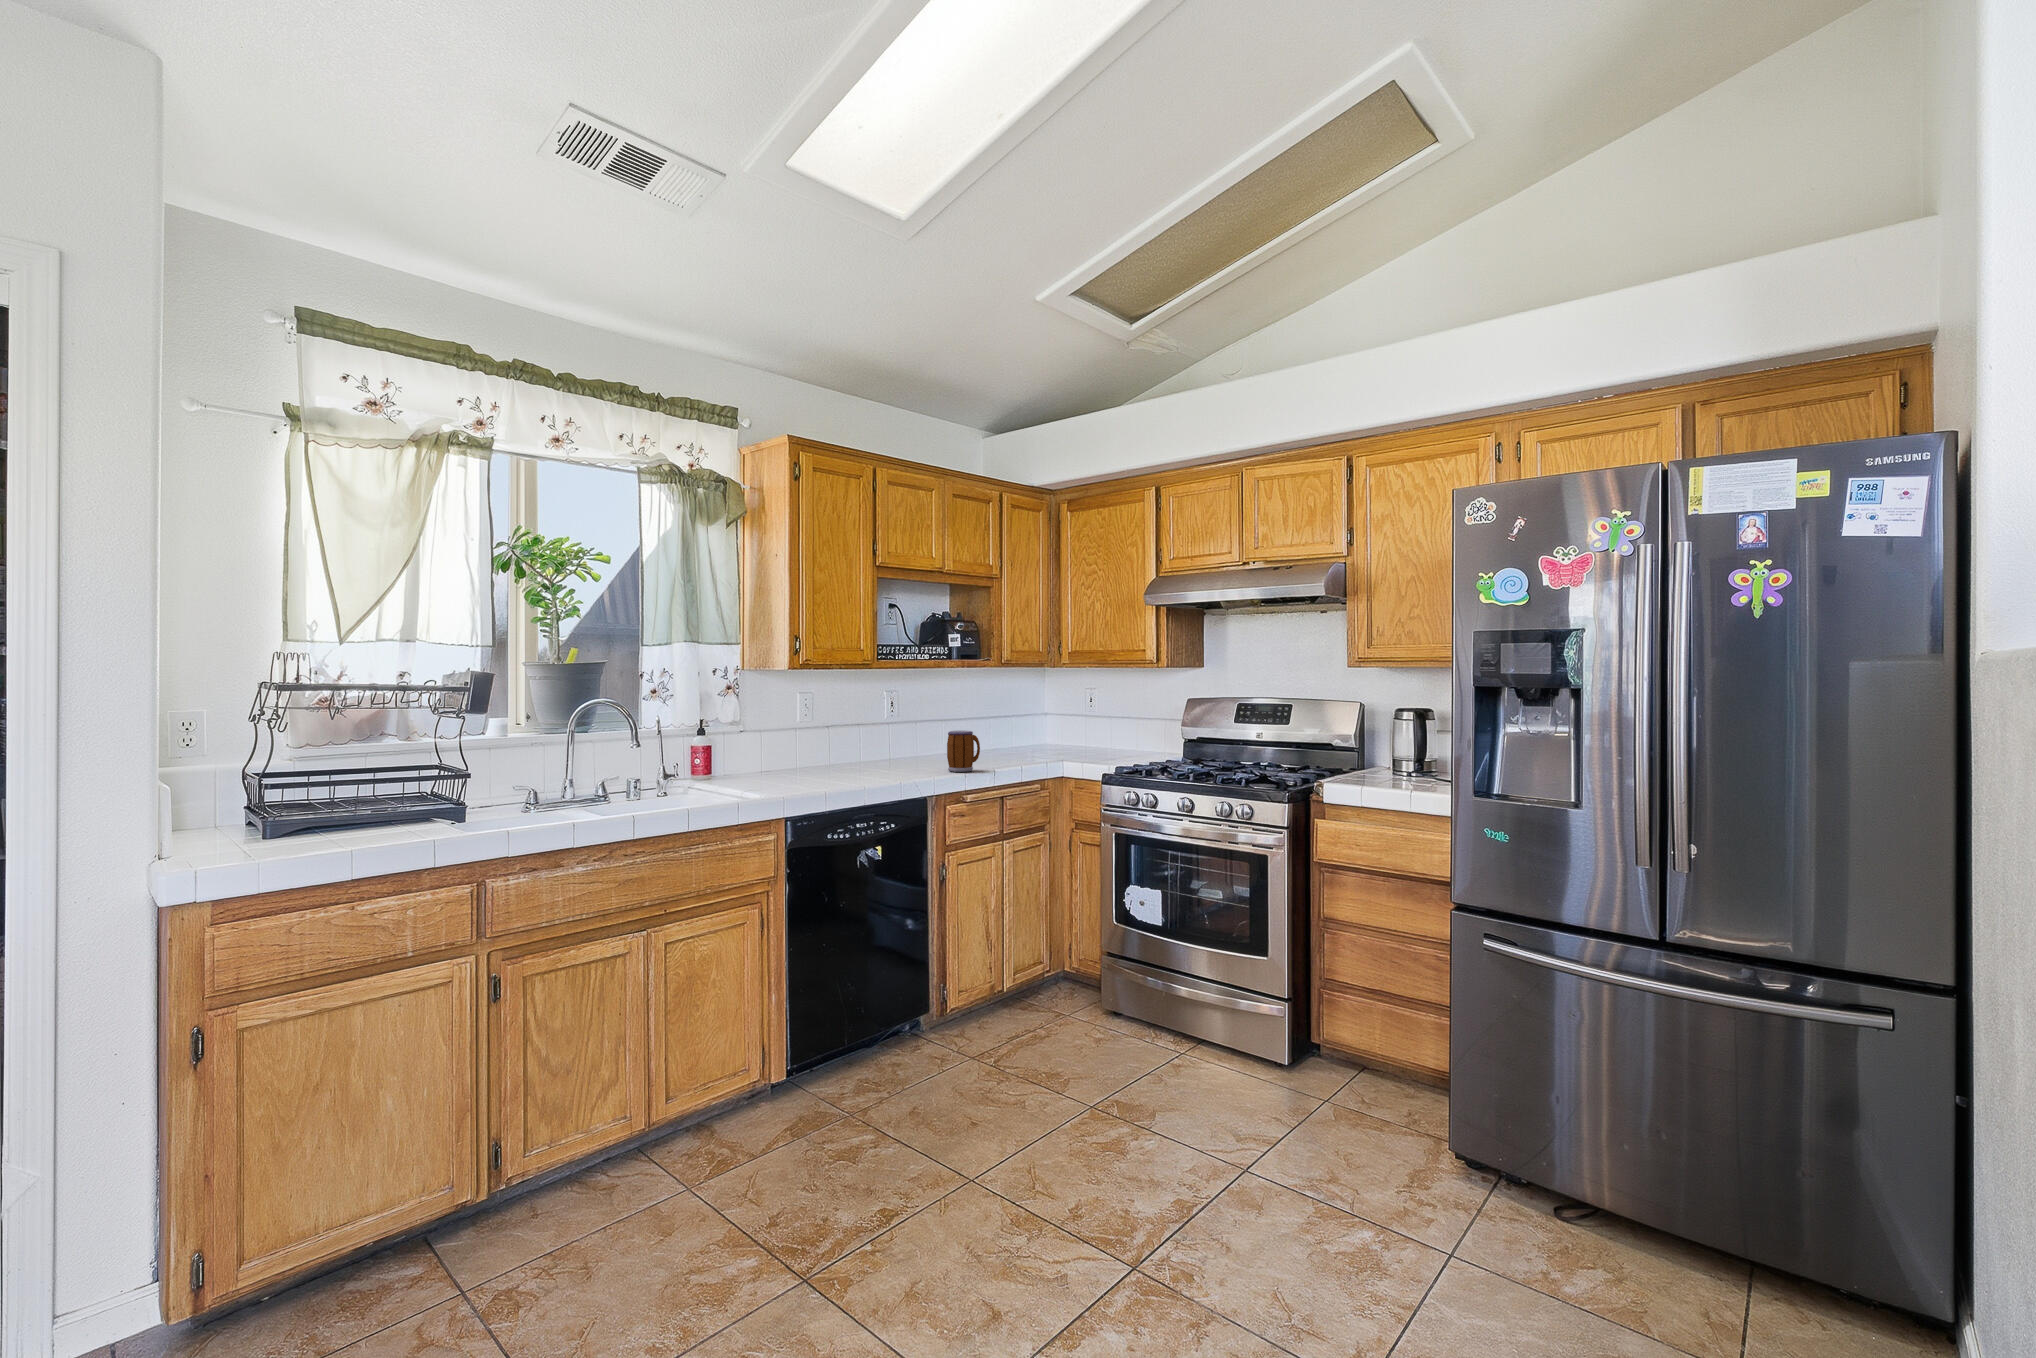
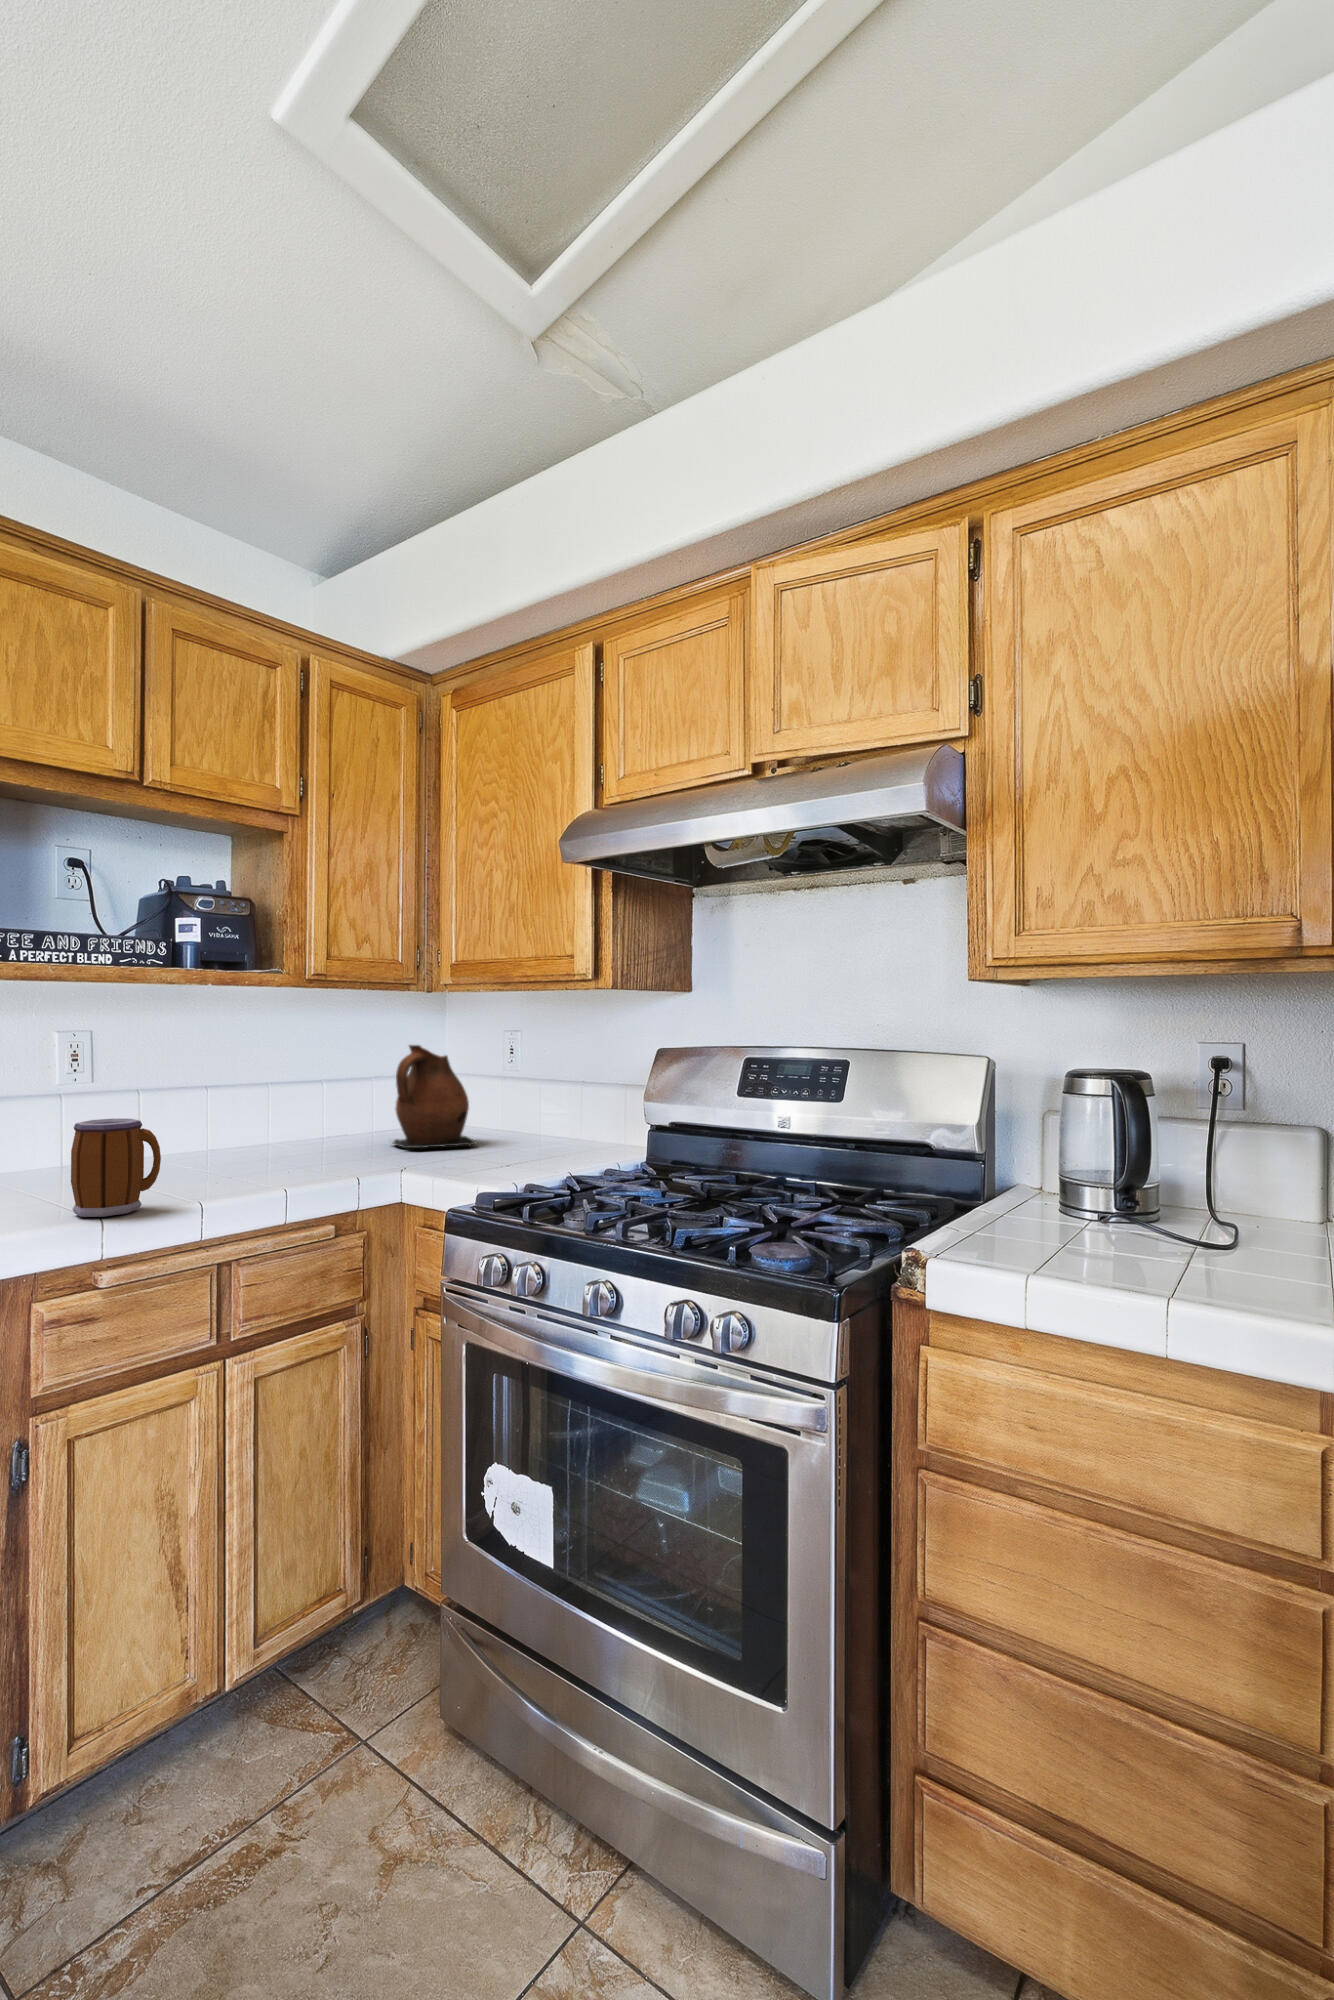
ceramic pitcher: none [1036,699,1086,754] -> present [393,1045,476,1148]

